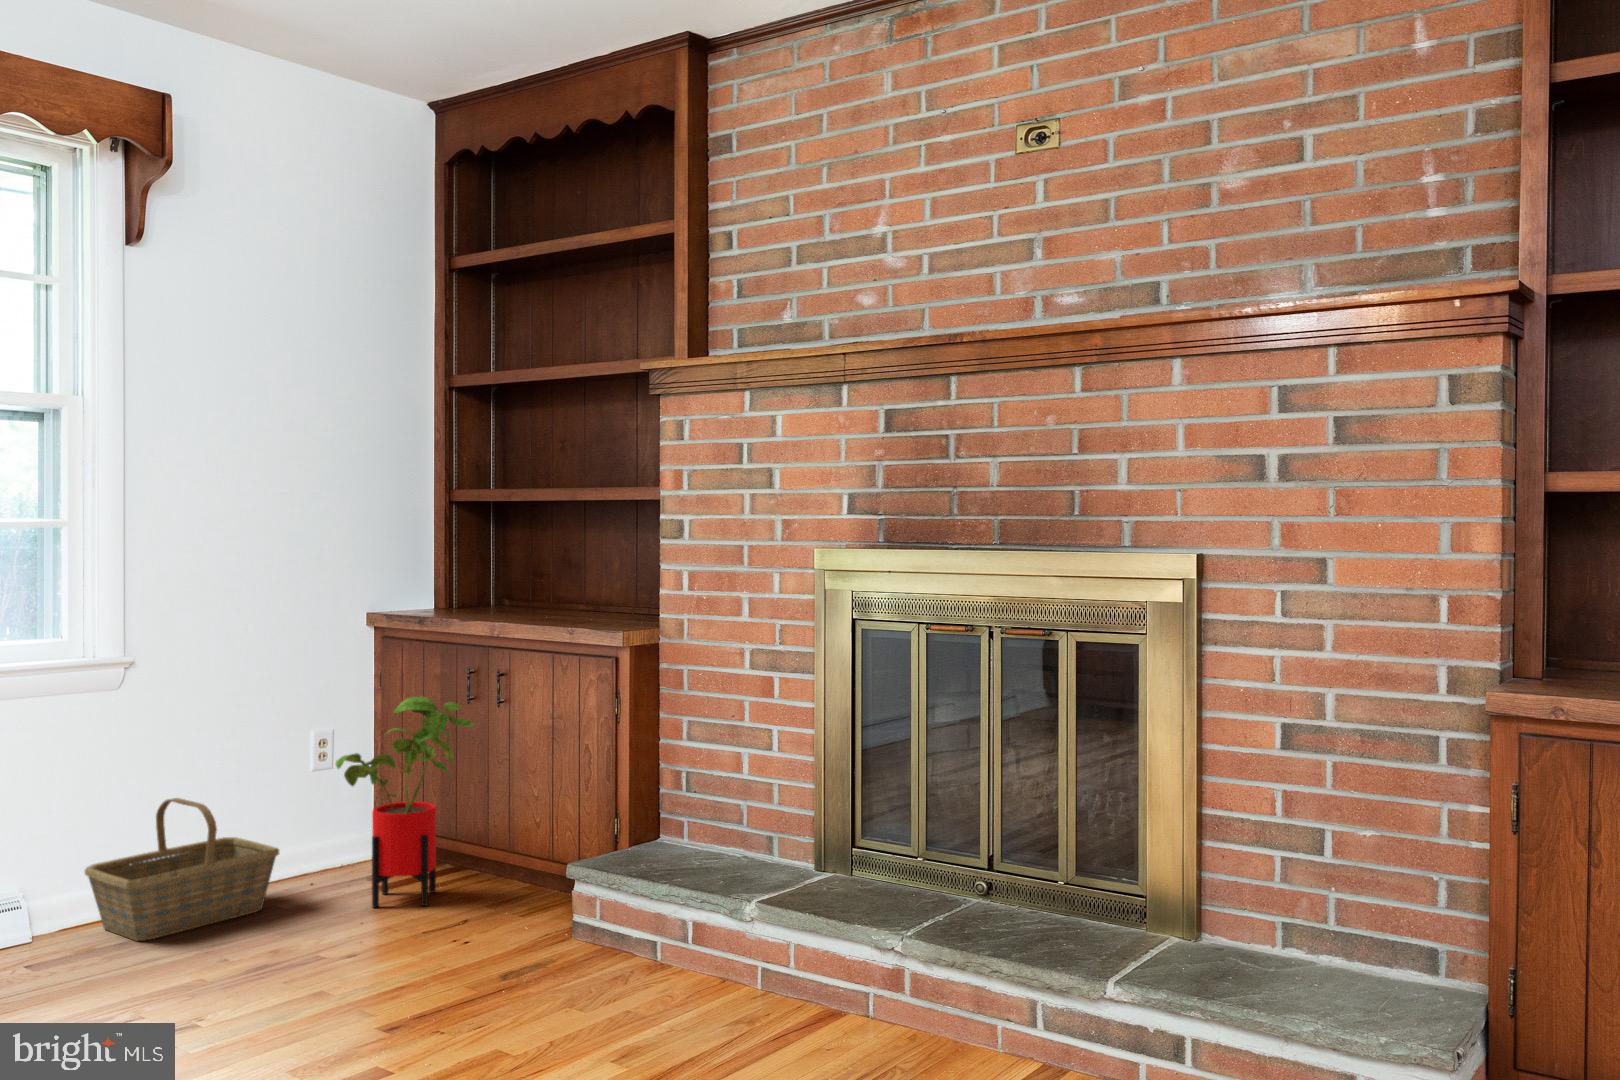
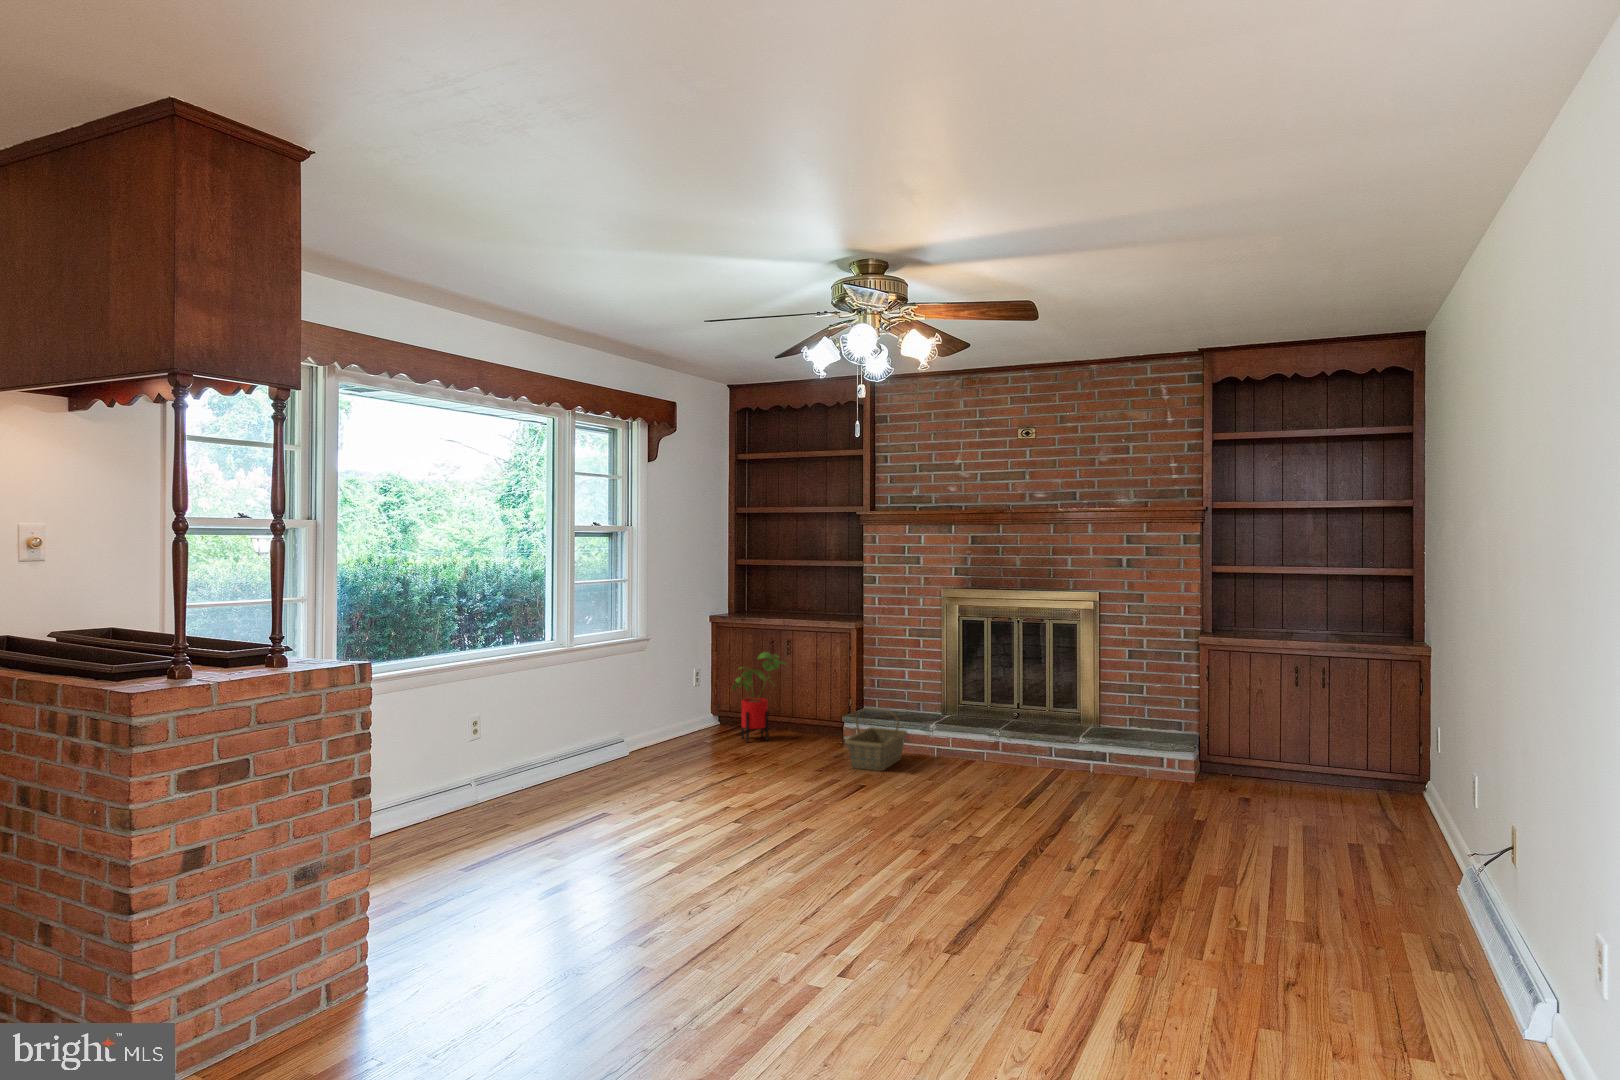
basket: present [85,798,279,941] -> present [845,708,908,771]

